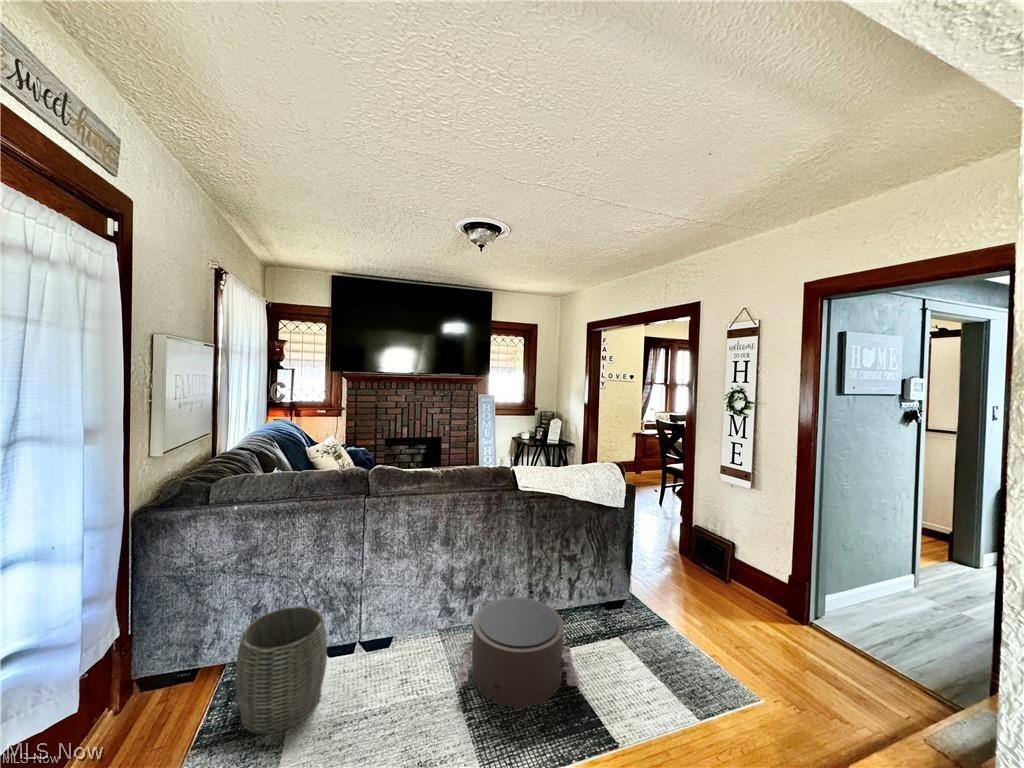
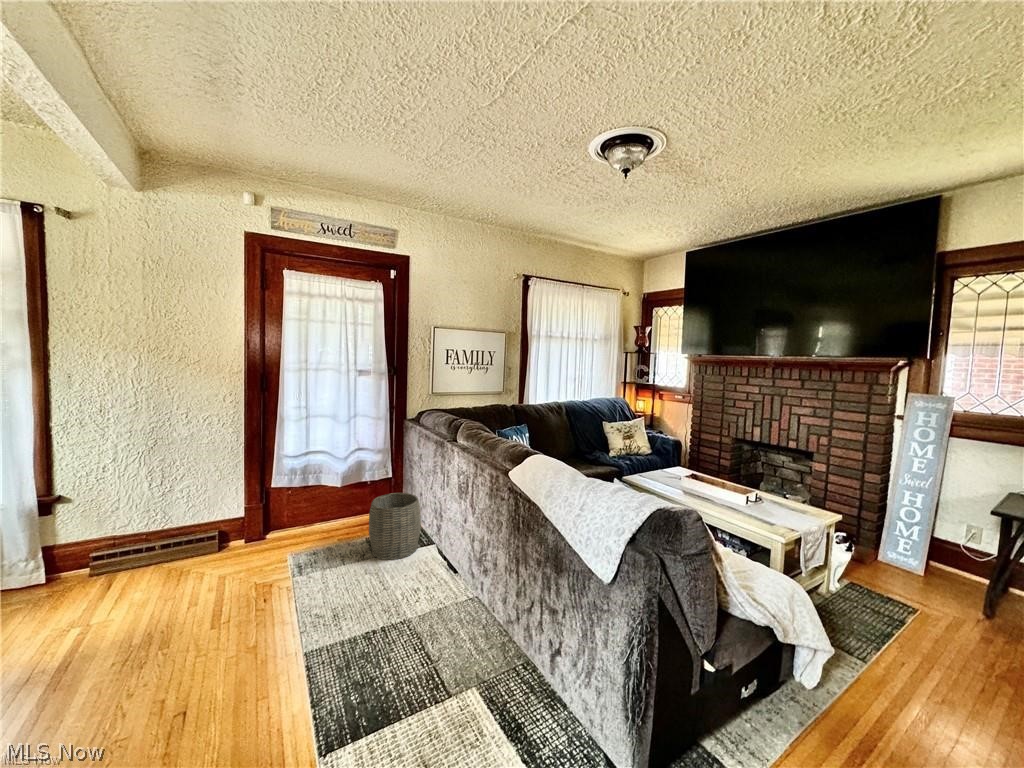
pouf: present [459,597,578,707] -> none [388,570,489,693]

